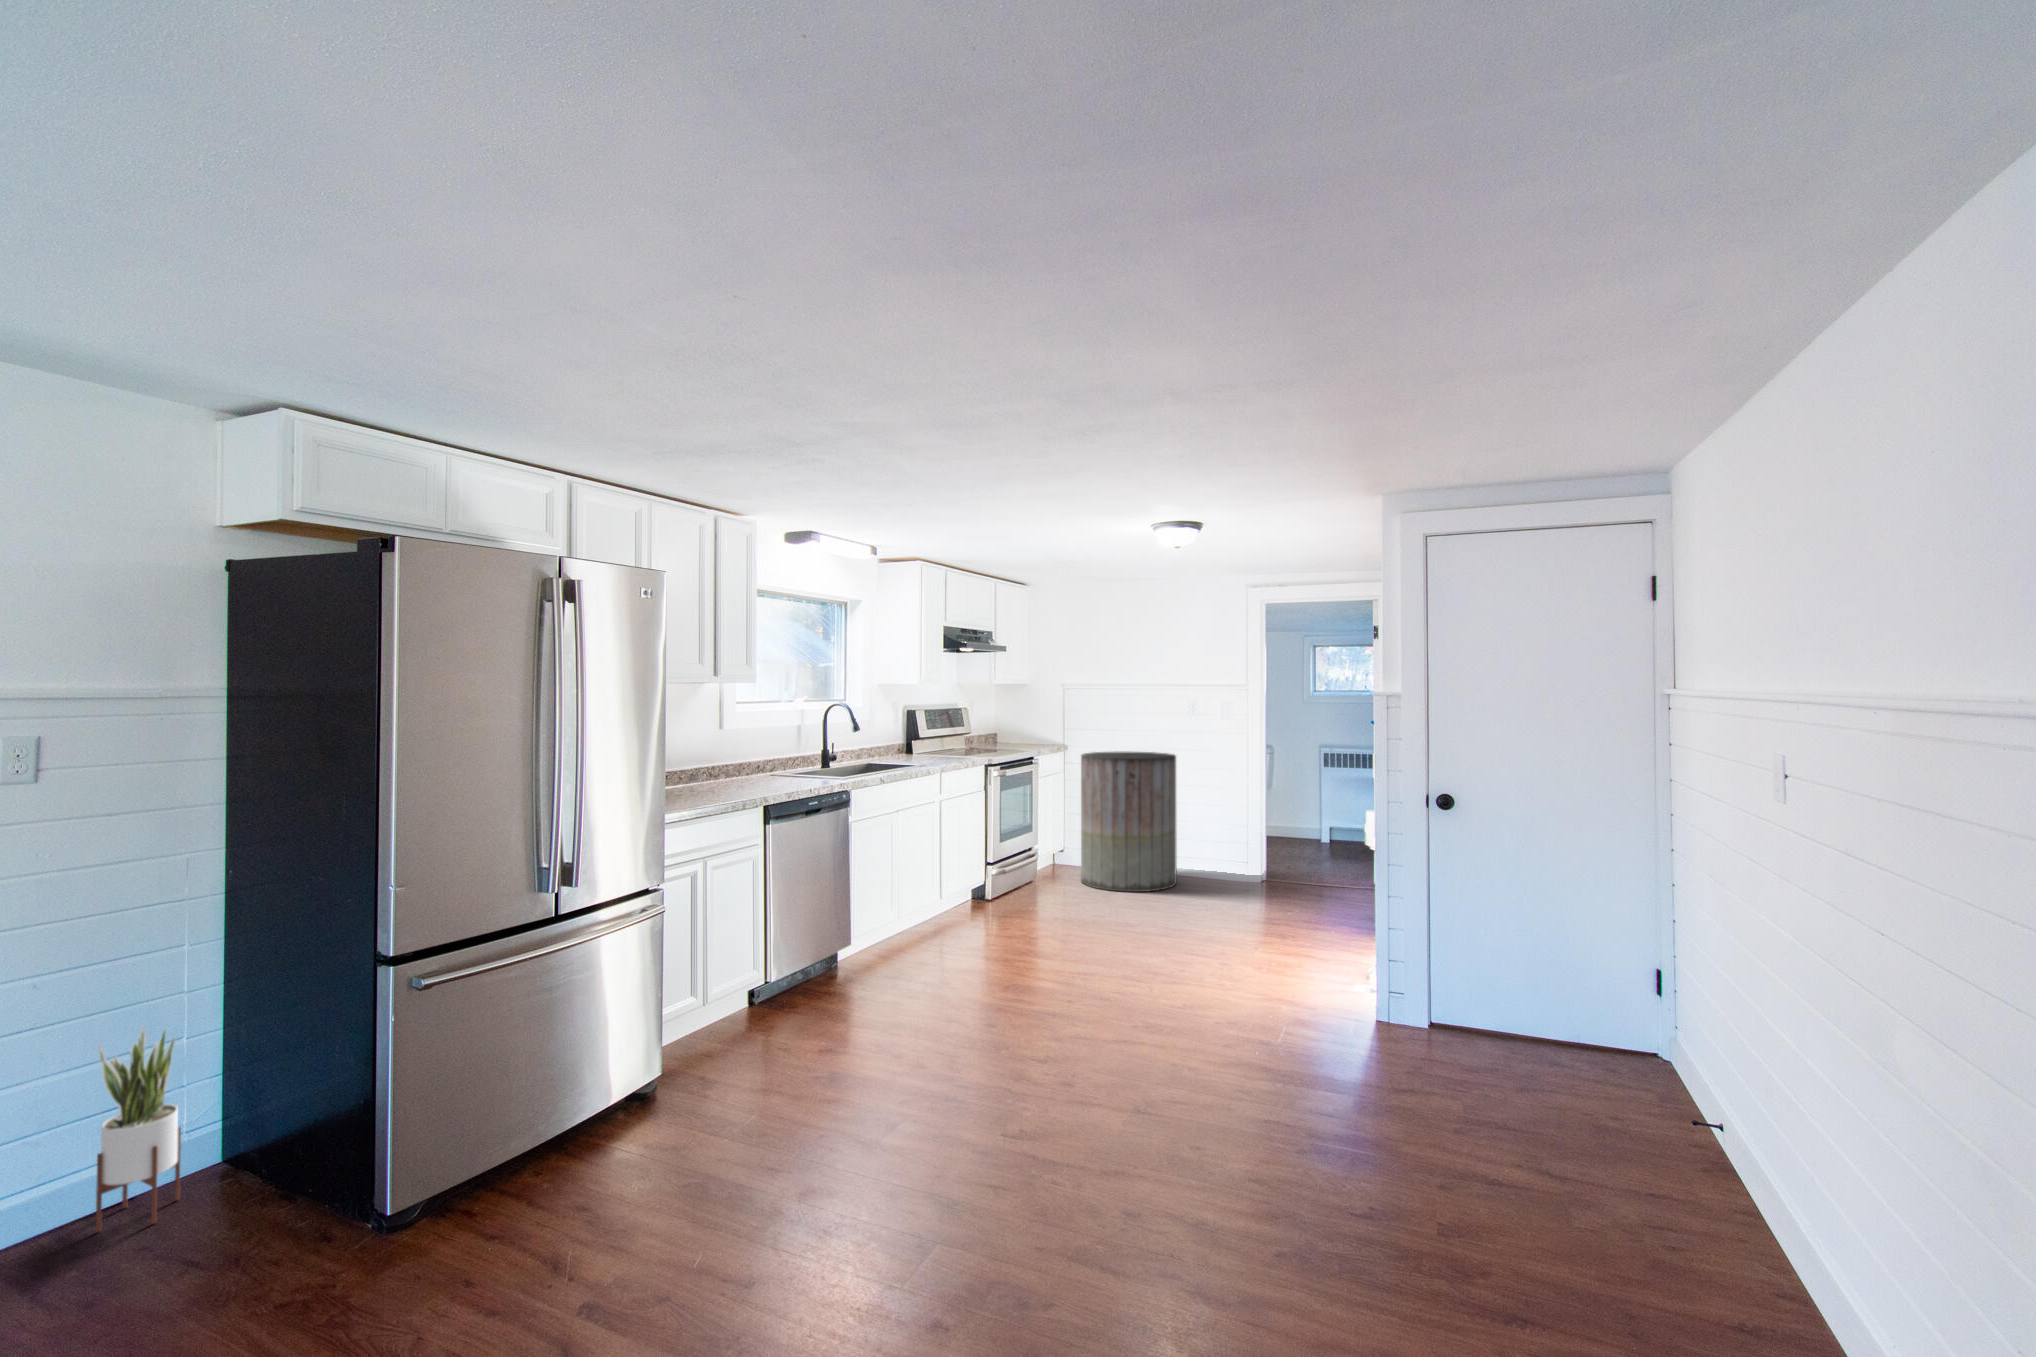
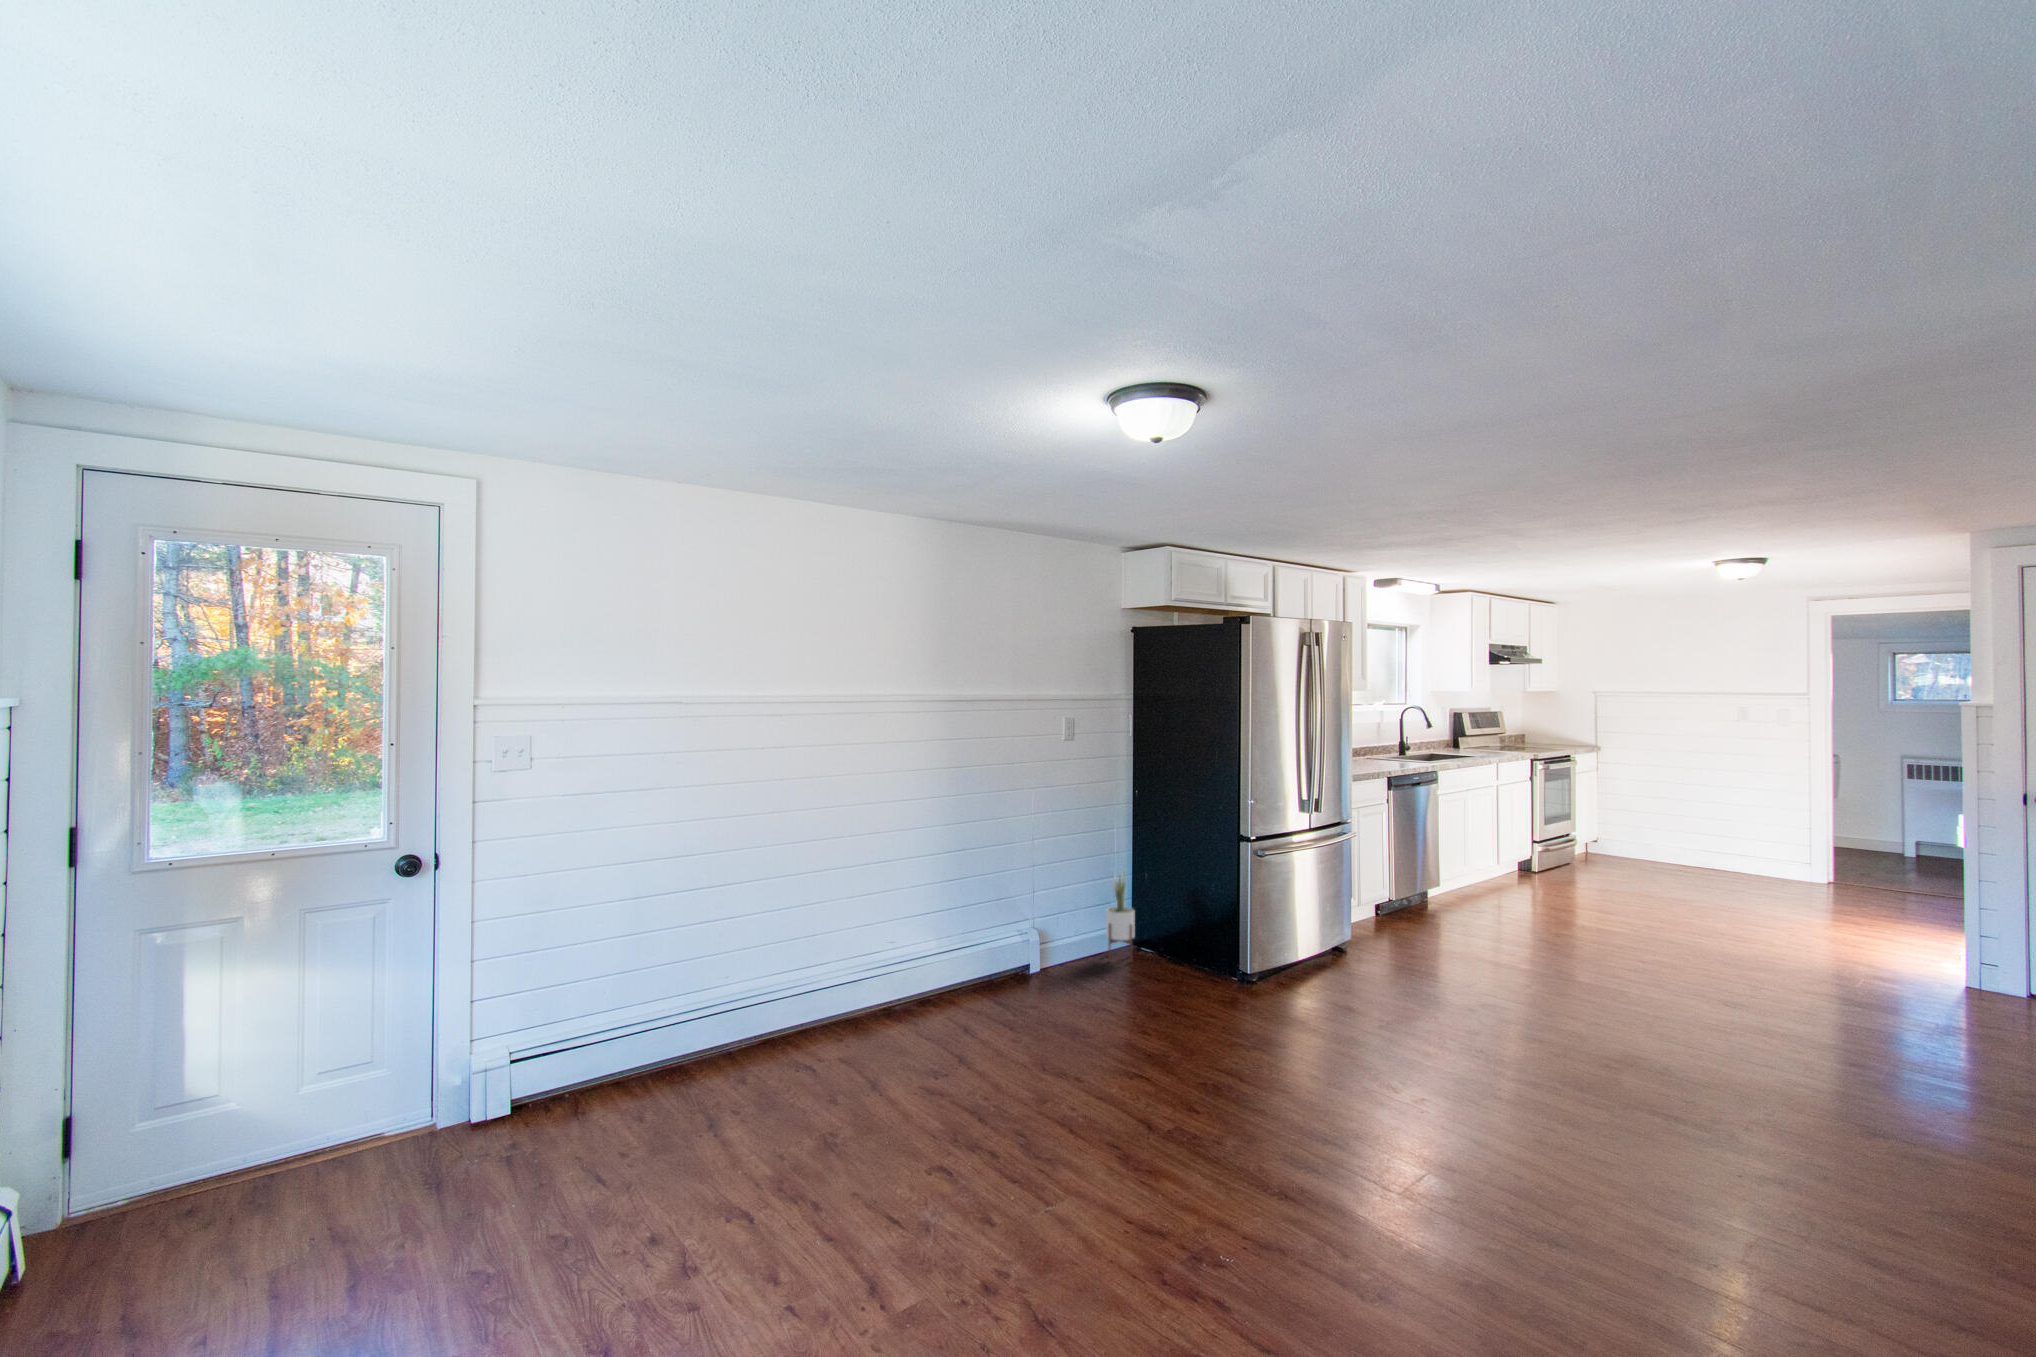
trash can: present [1081,752,1177,892] -> none [1619,753,1726,880]

